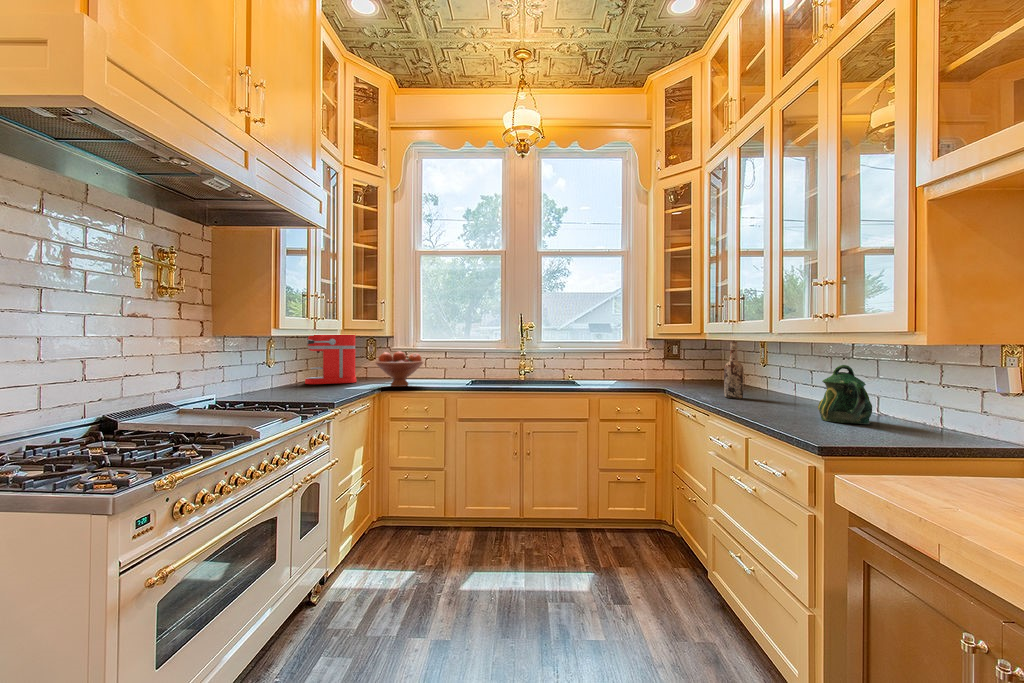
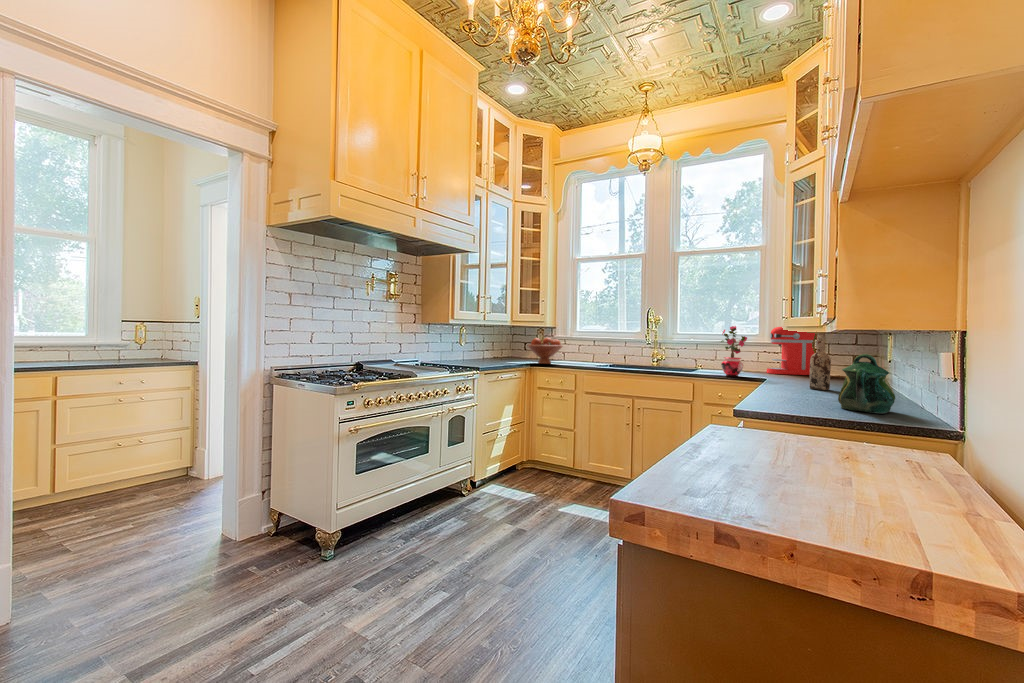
potted plant: none [609,333,639,388] -> present [721,326,747,377]
coffee maker: present [305,335,359,384] -> present [767,327,815,375]

